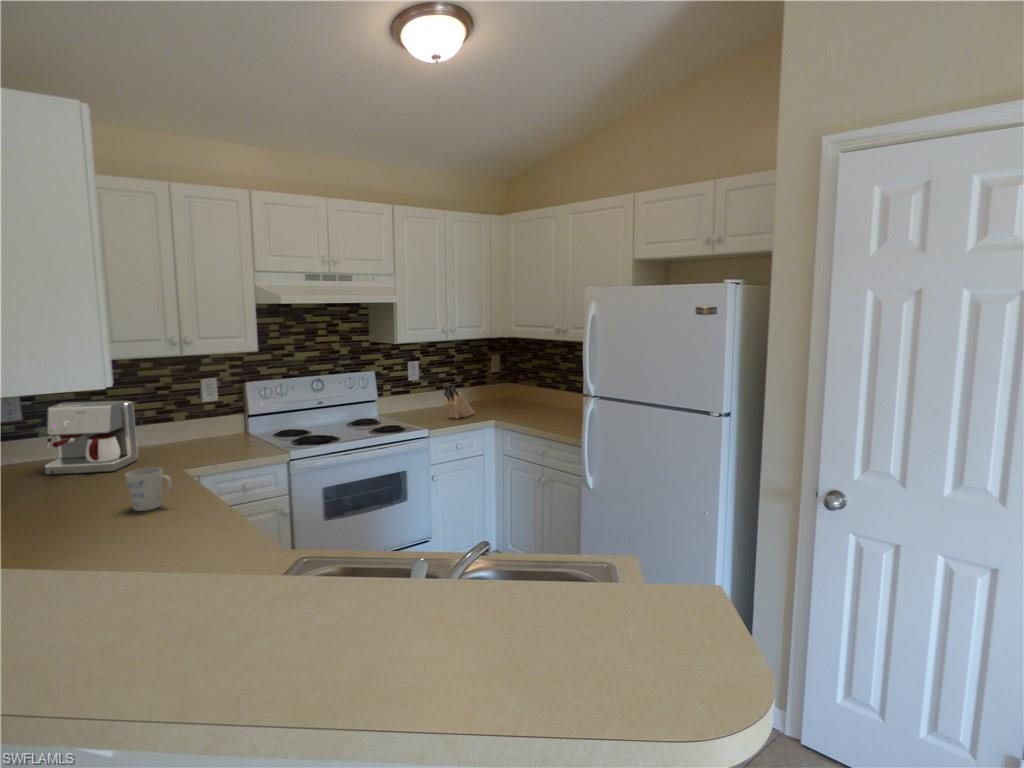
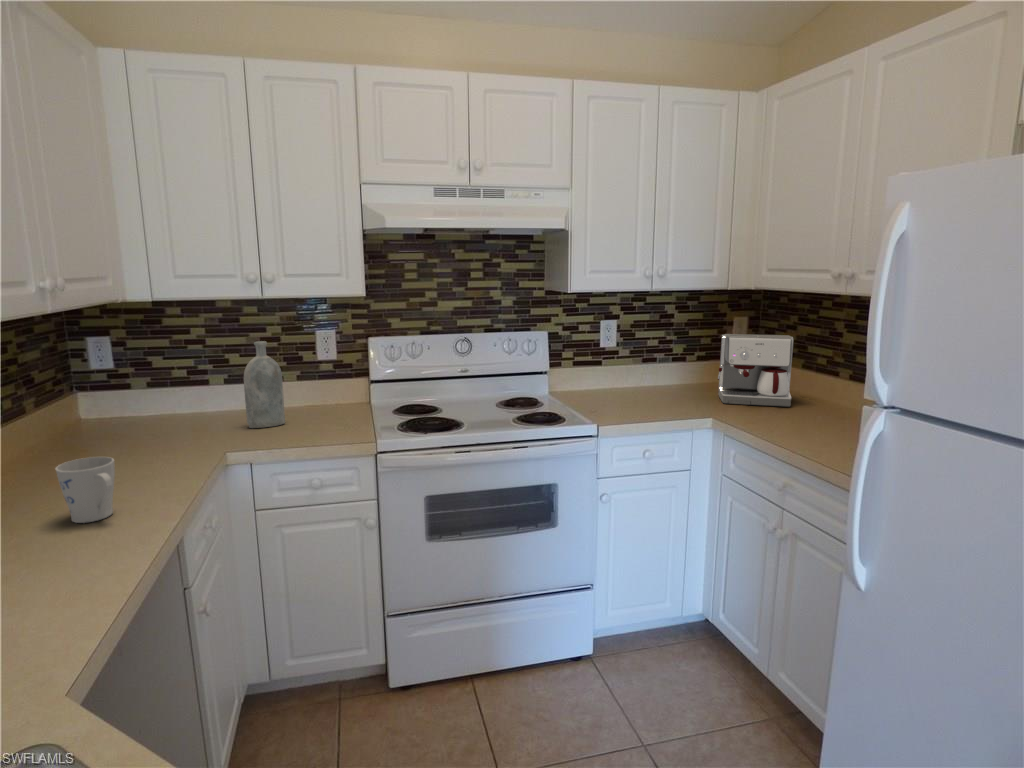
knife block: present [443,385,475,419] -> none [637,358,690,411]
bottle: none [164,389,195,456] -> present [244,341,285,428]
coffee maker: present [45,401,138,475] -> present [718,334,793,407]

